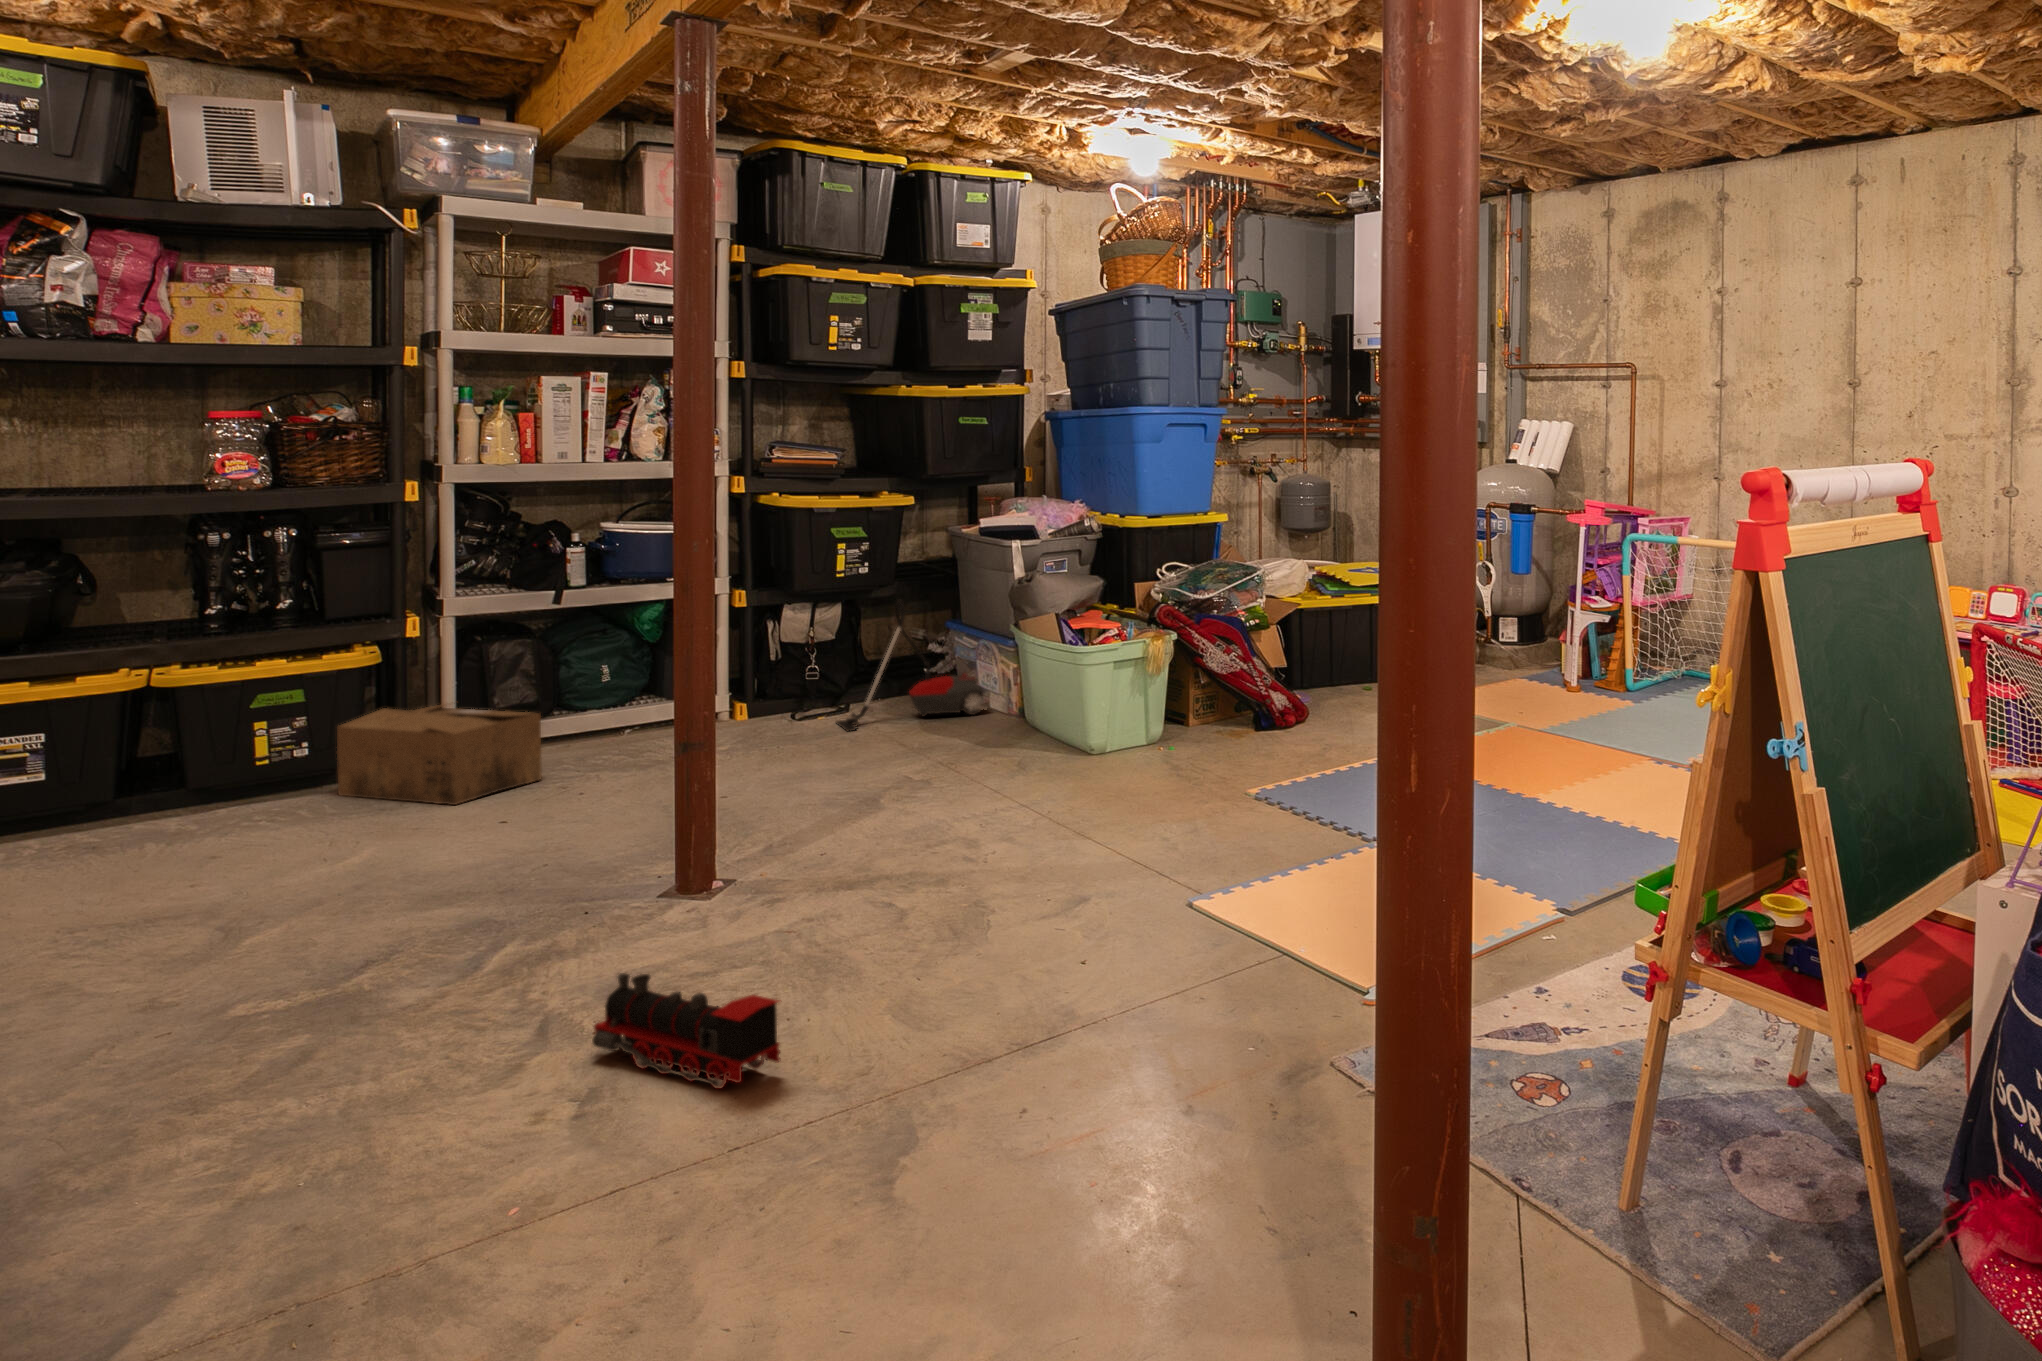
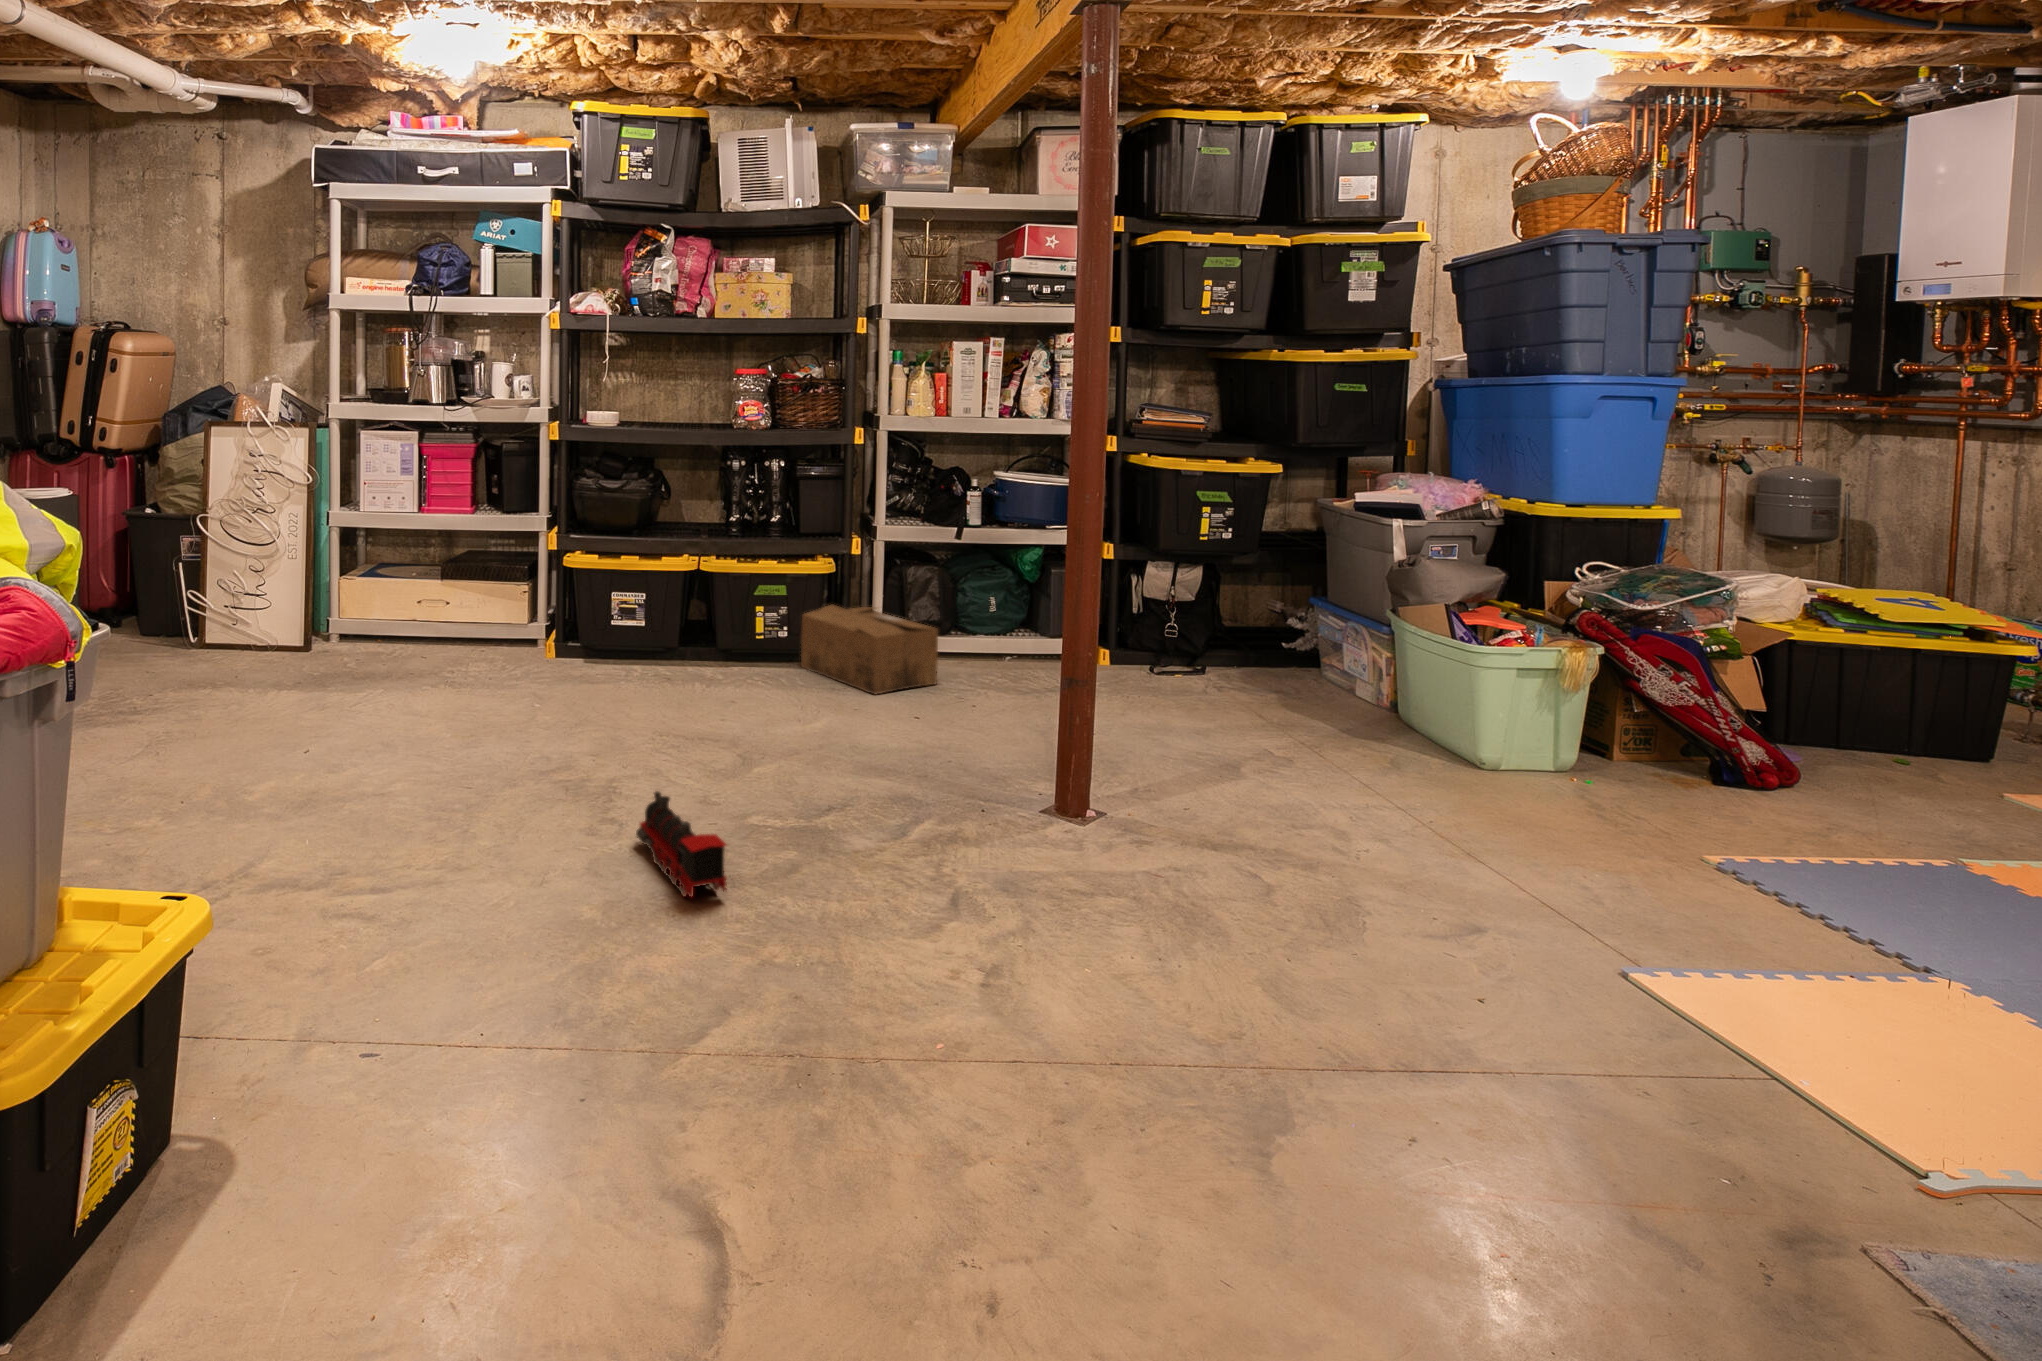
vacuum cleaner: present [836,599,984,731] -> none [1185,563,1348,694]
toy train: present [592,973,780,1088] -> present [636,791,726,898]

